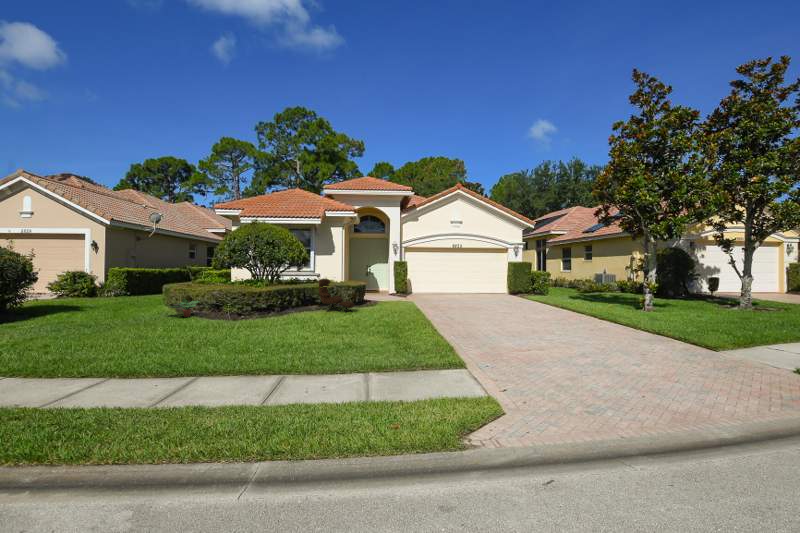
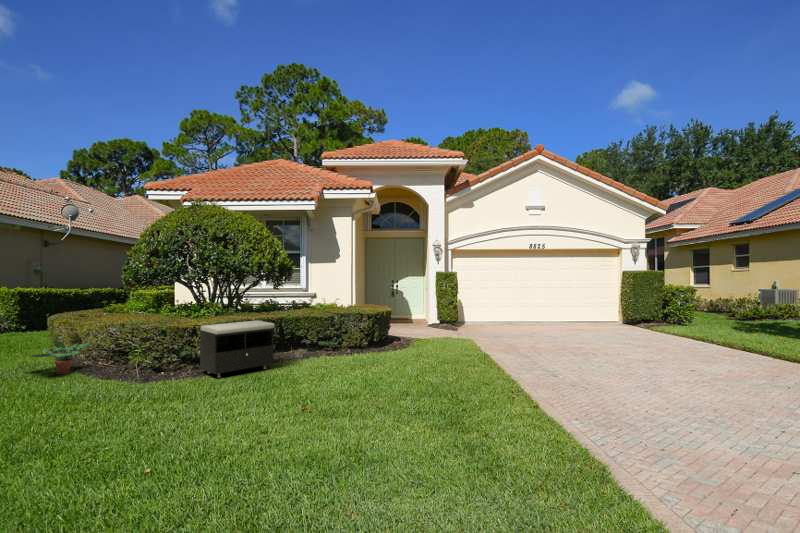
lounge chair: present [319,279,354,312] -> none [307,301,371,363]
storage bench: none [262,289,302,318] -> present [200,320,275,378]

